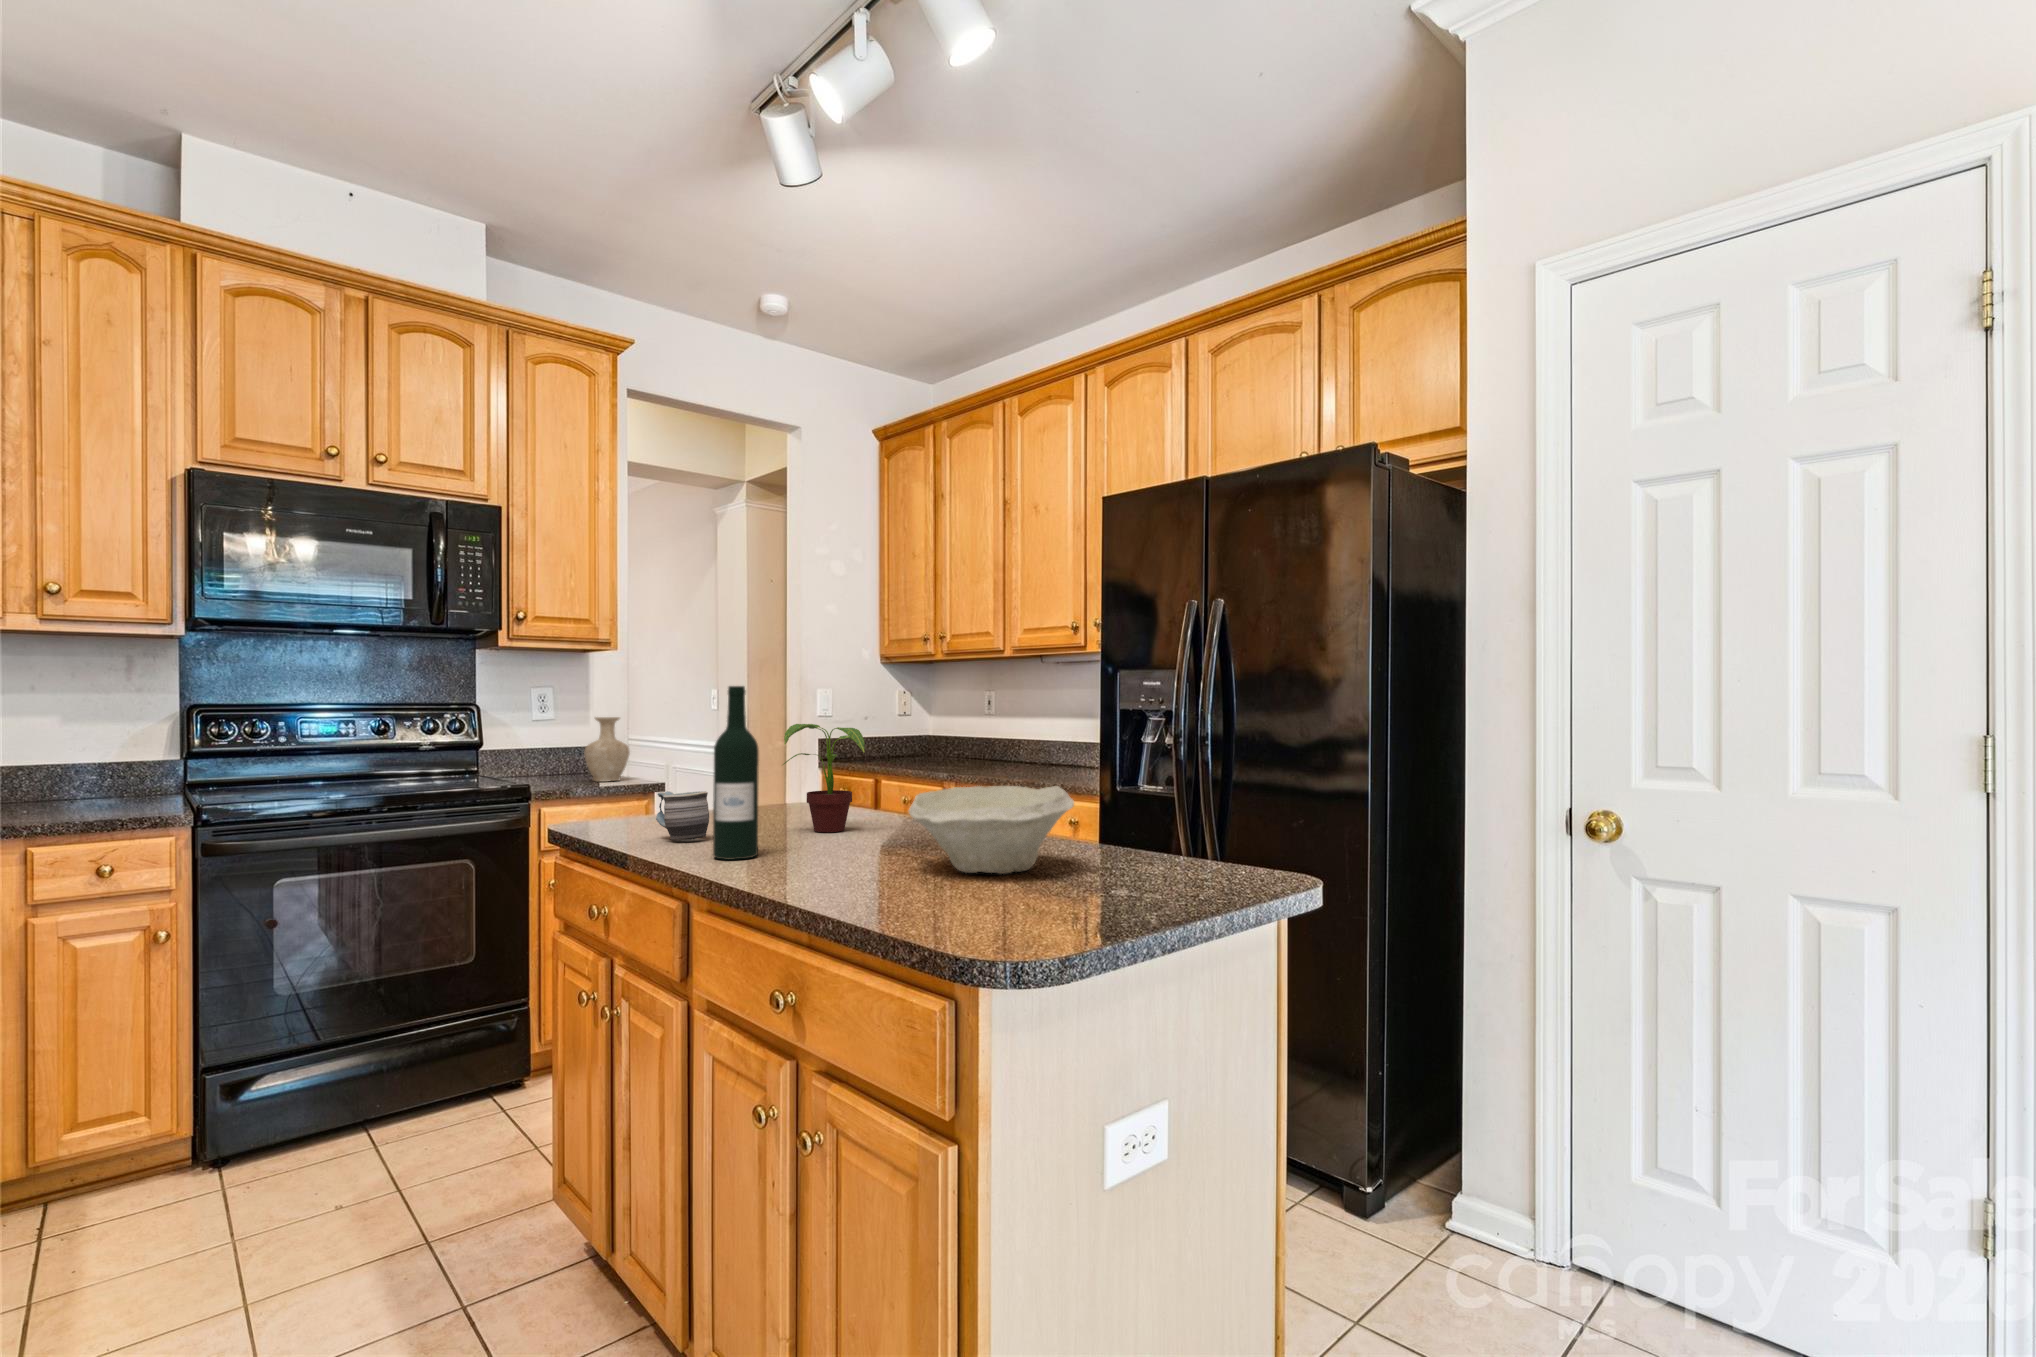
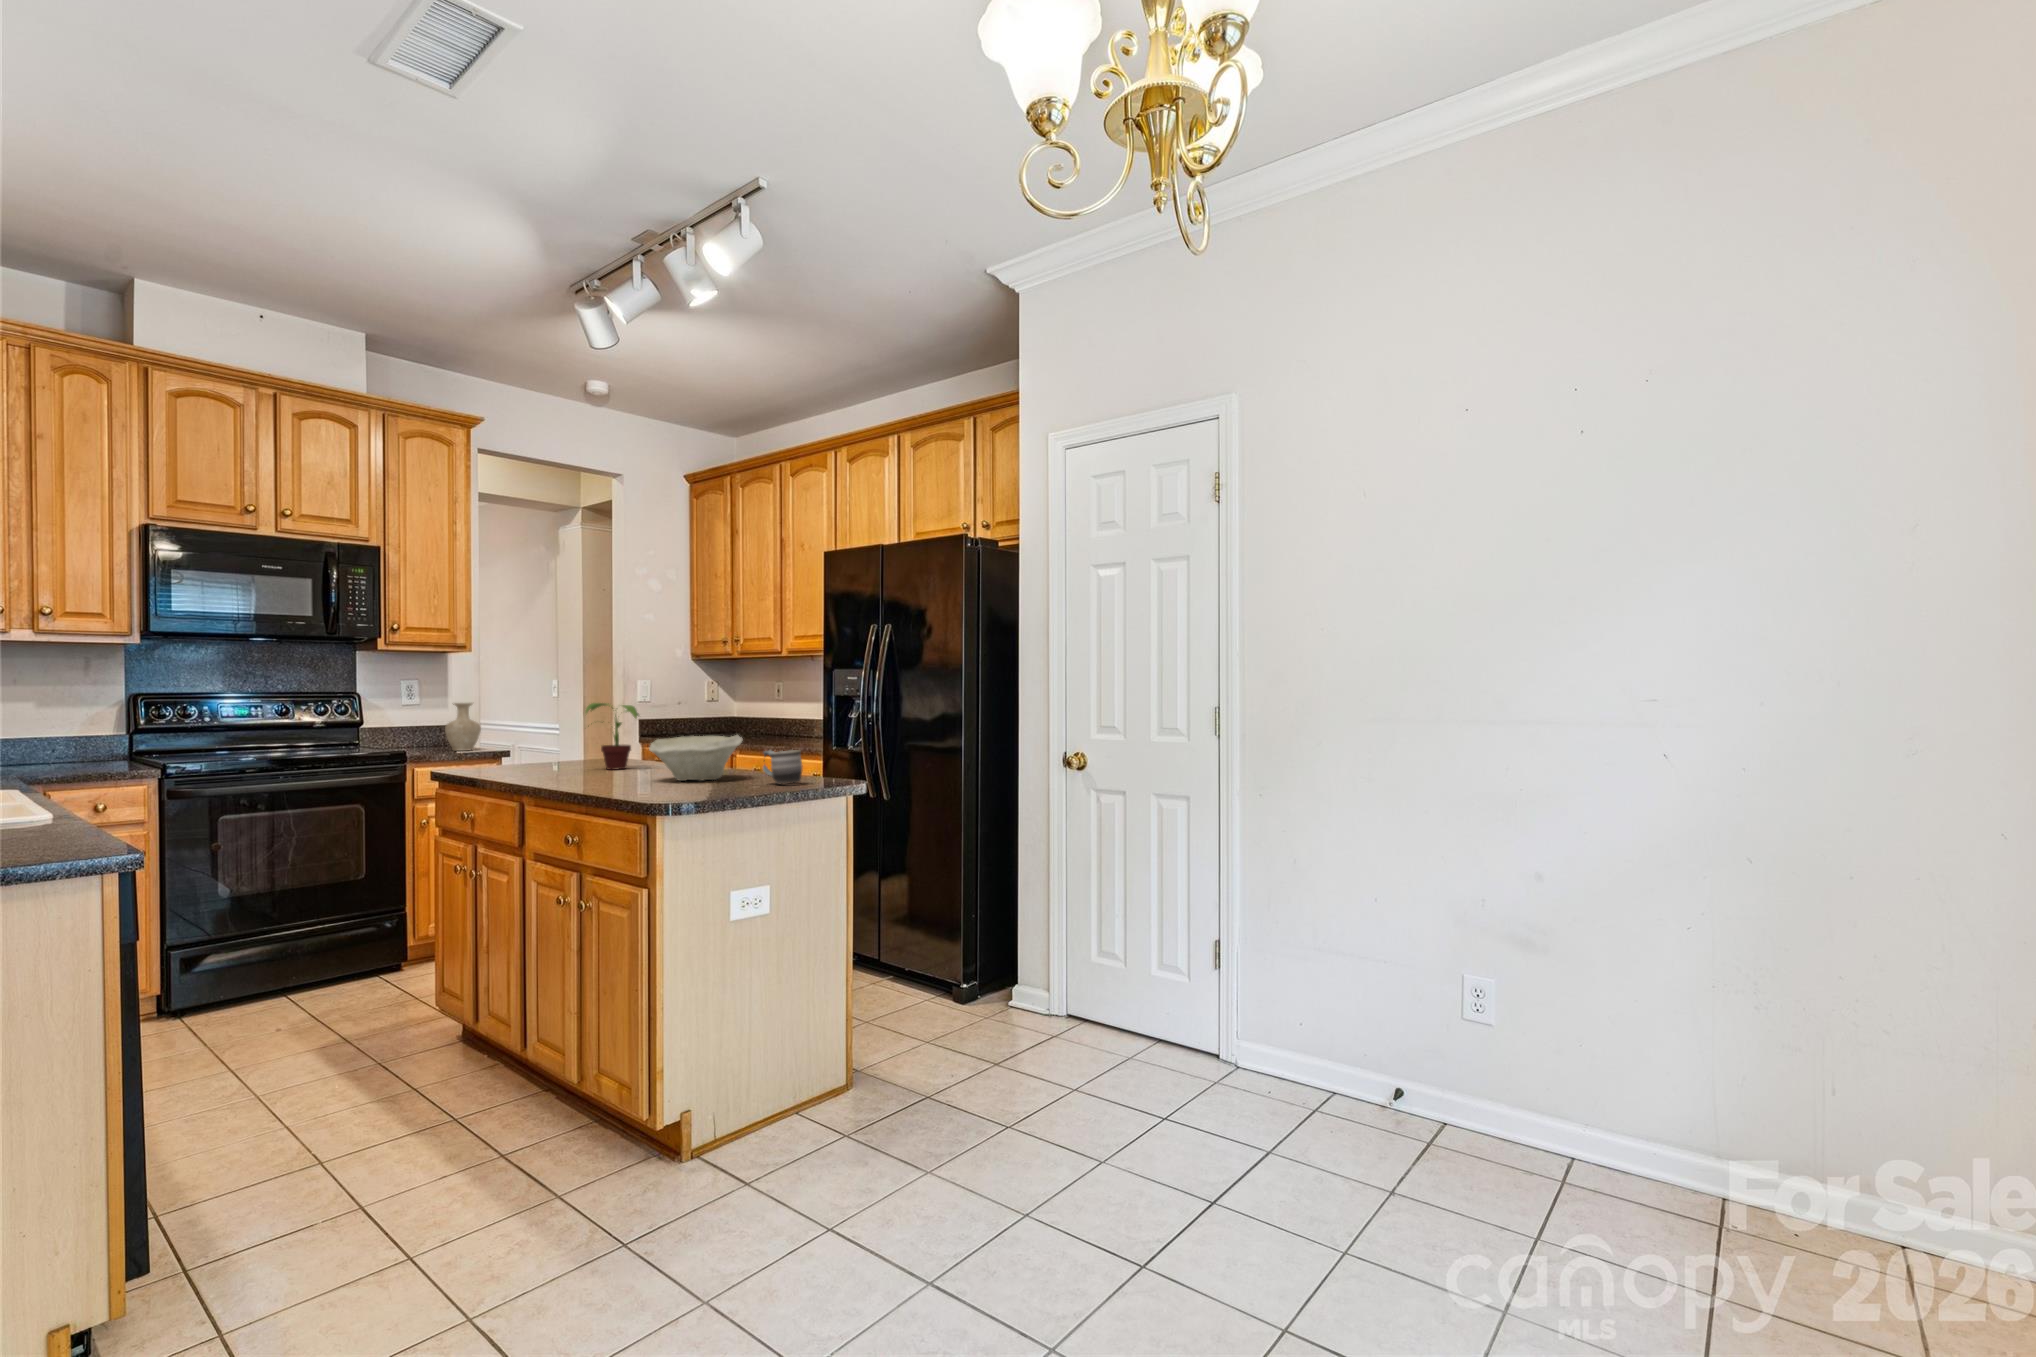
wine bottle: present [713,686,759,860] -> none [537,679,565,779]
mug: present [656,791,709,841] -> present [763,750,803,784]

